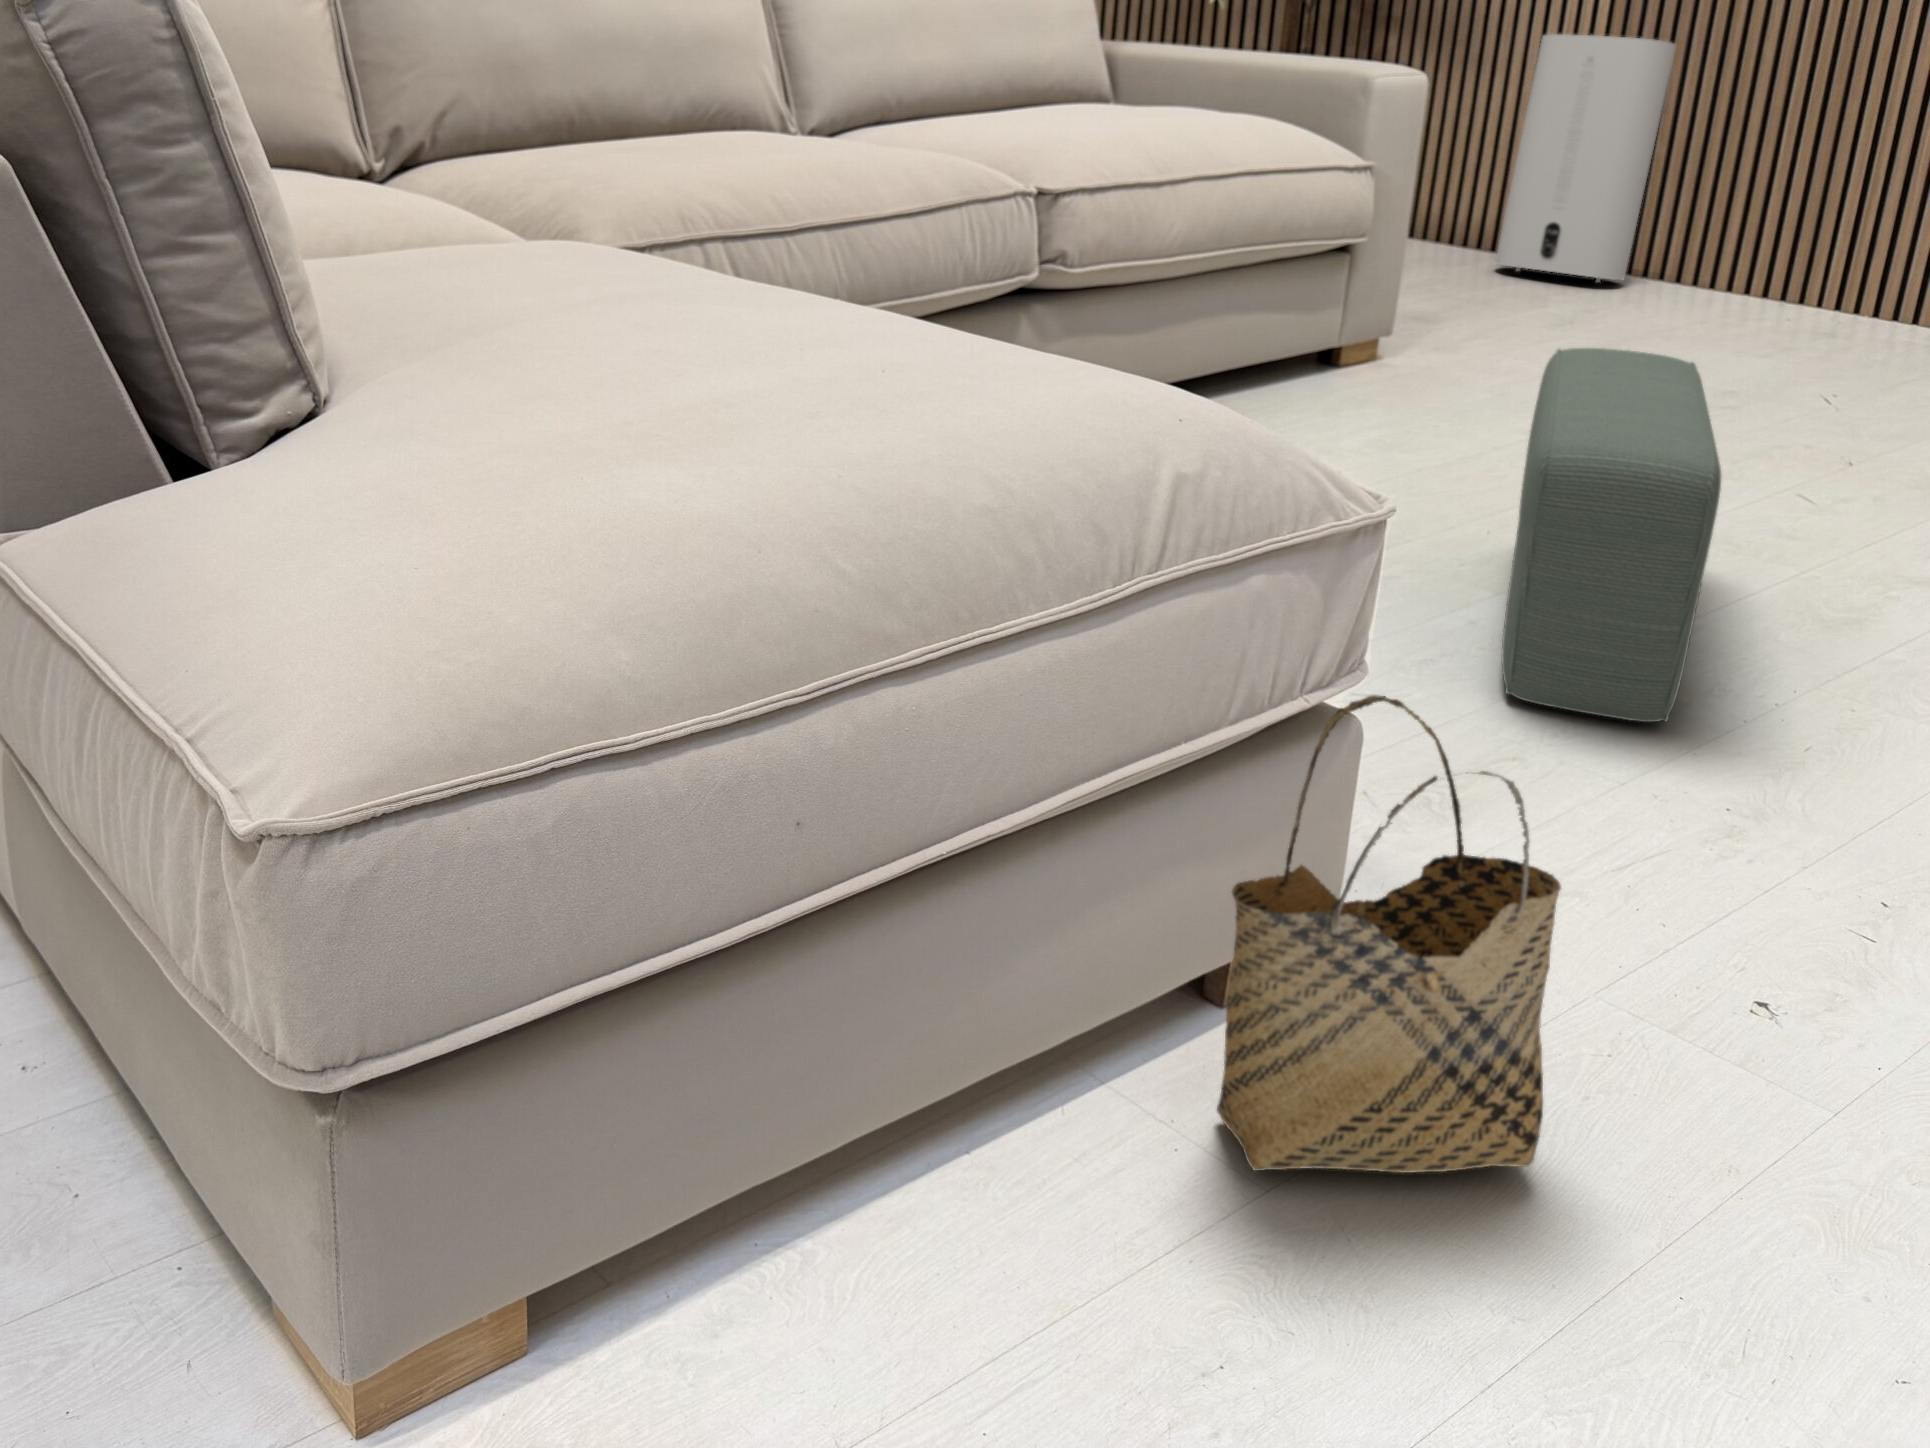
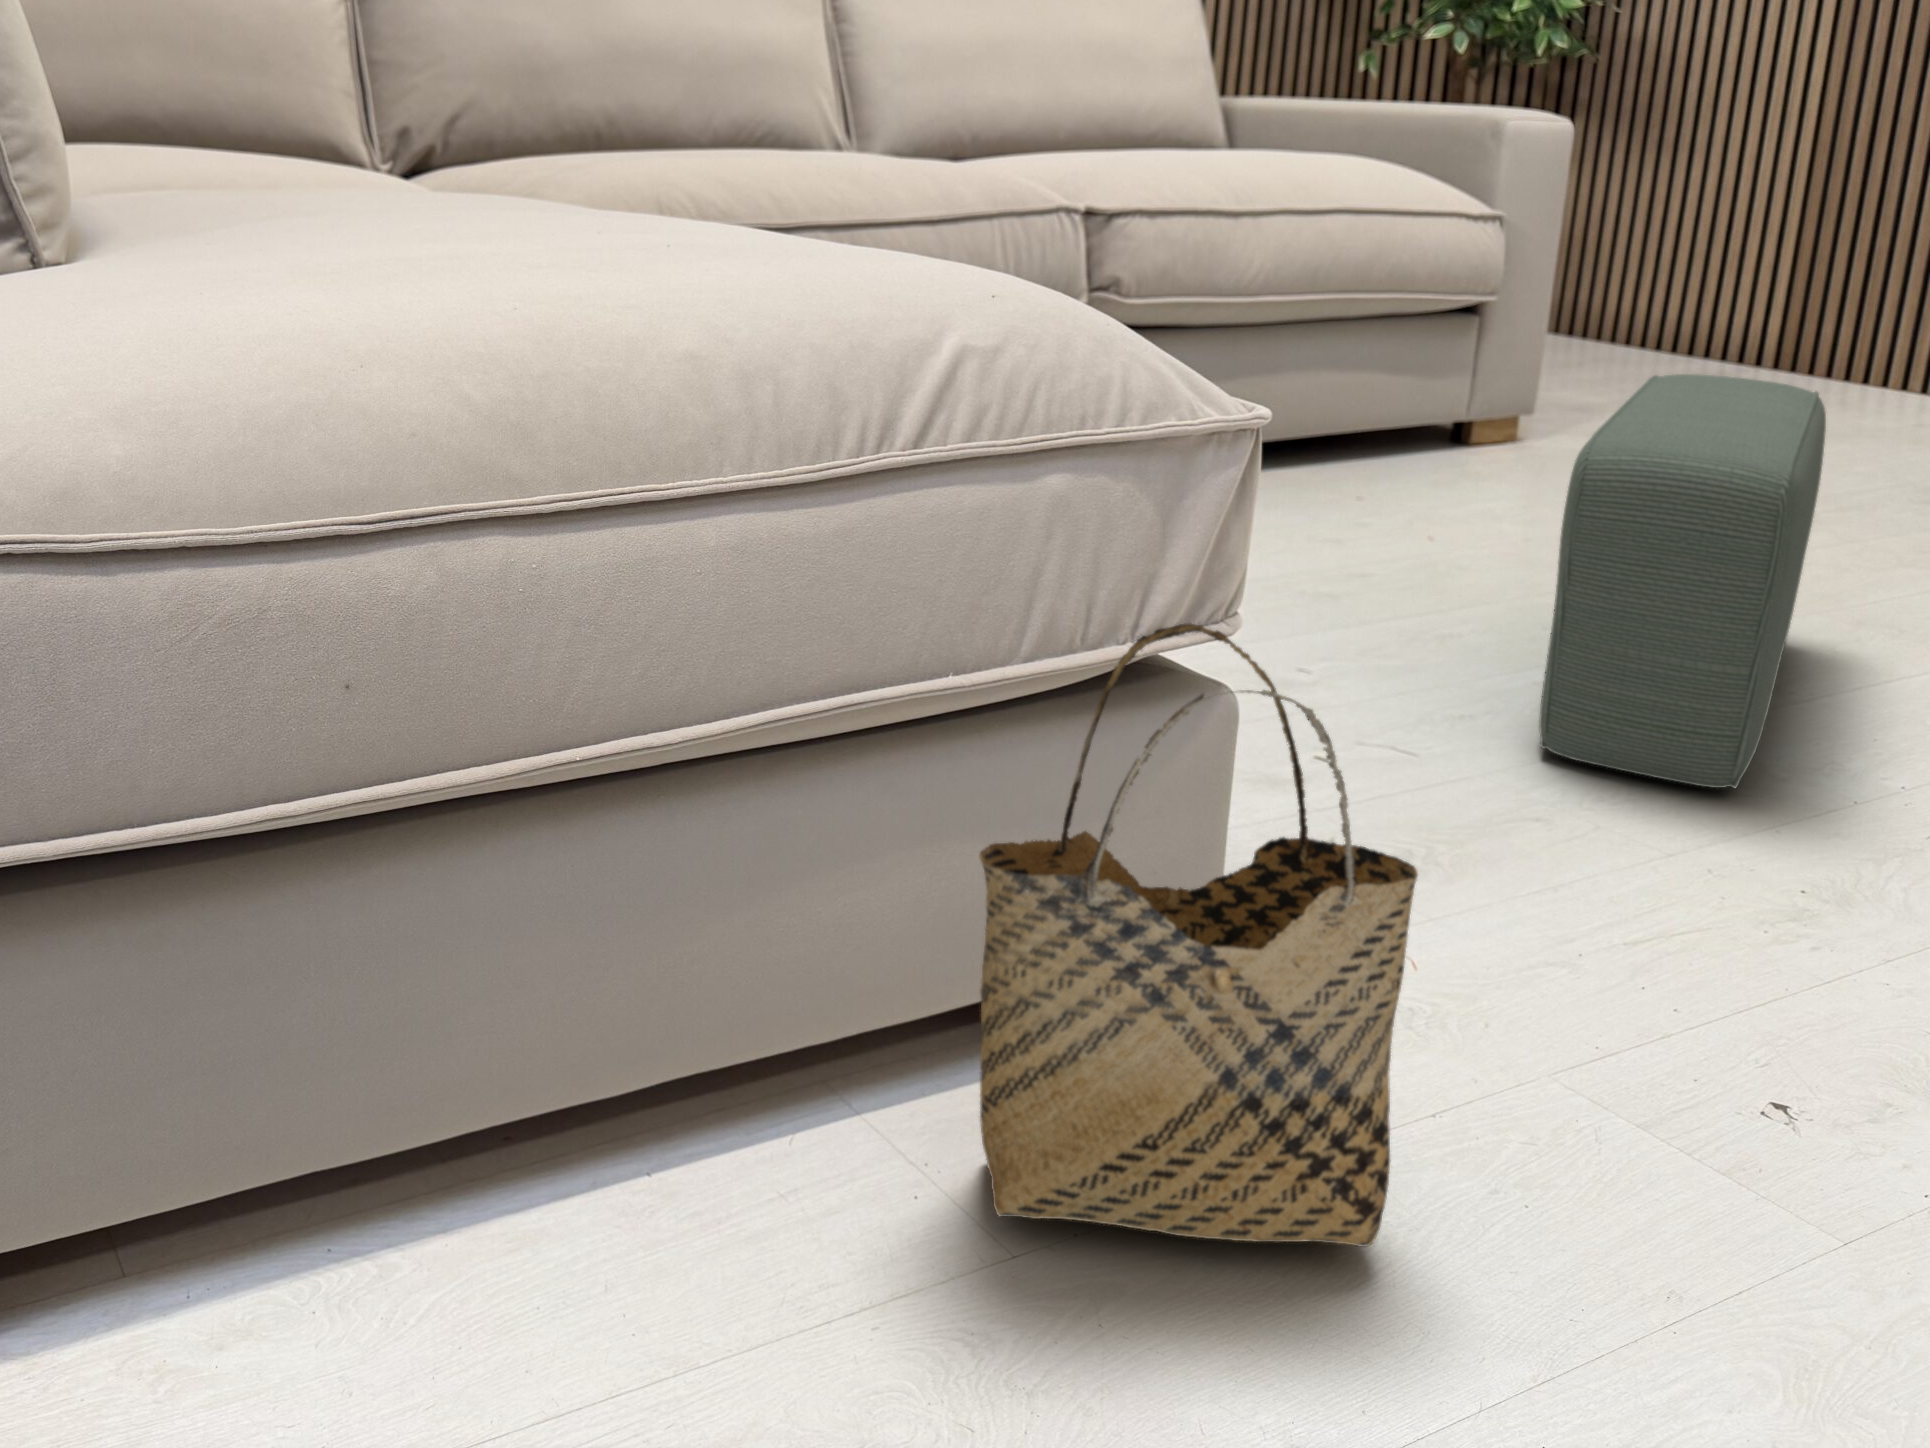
air purifier: present [1495,34,1676,283] -> none [1681,106,1894,382]

